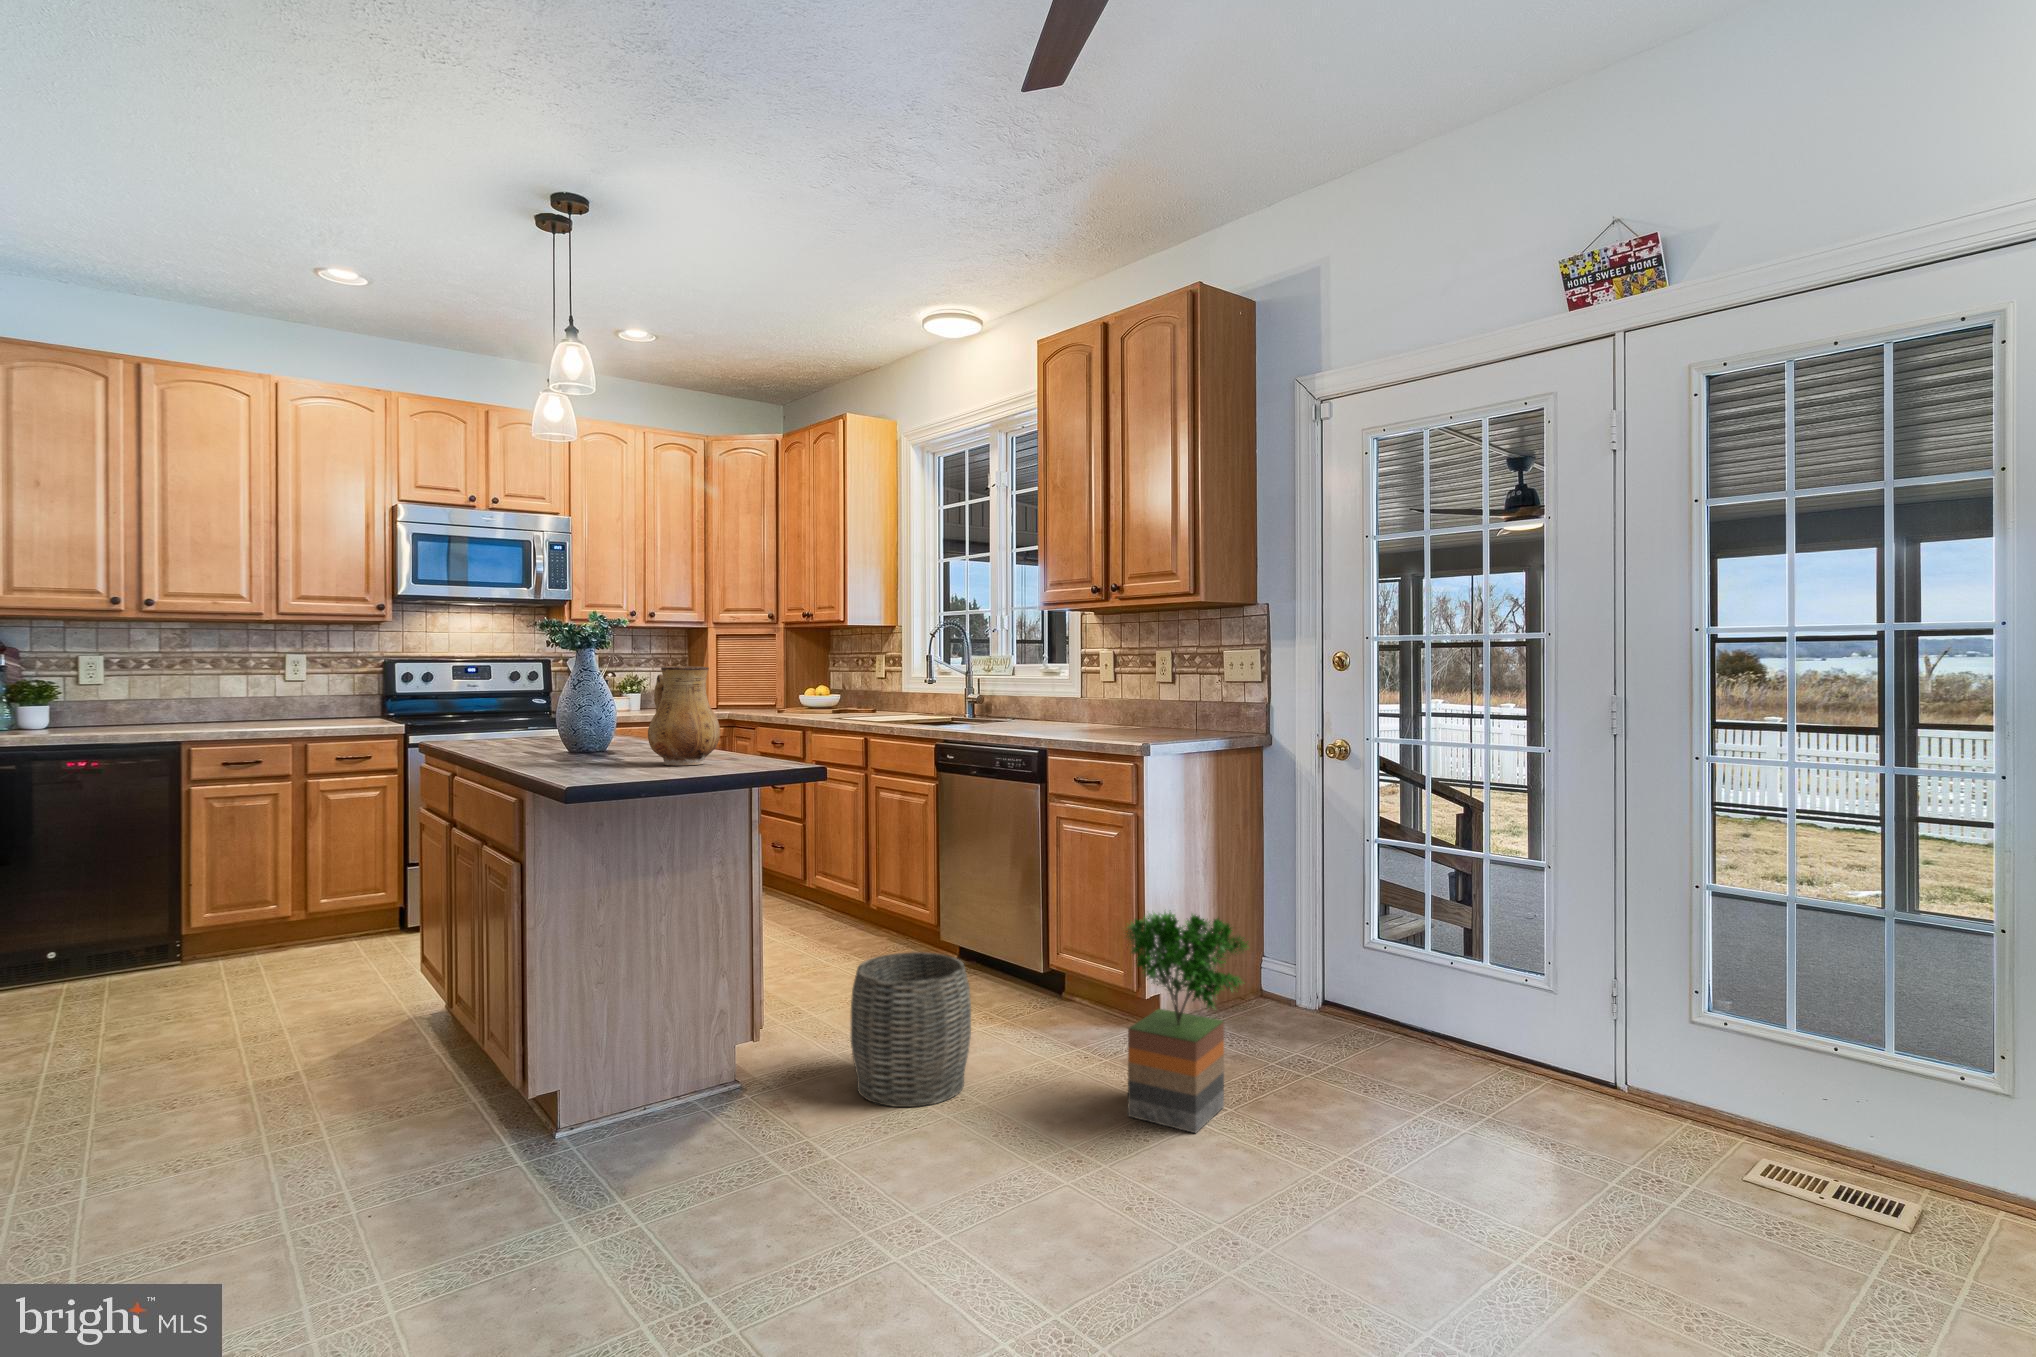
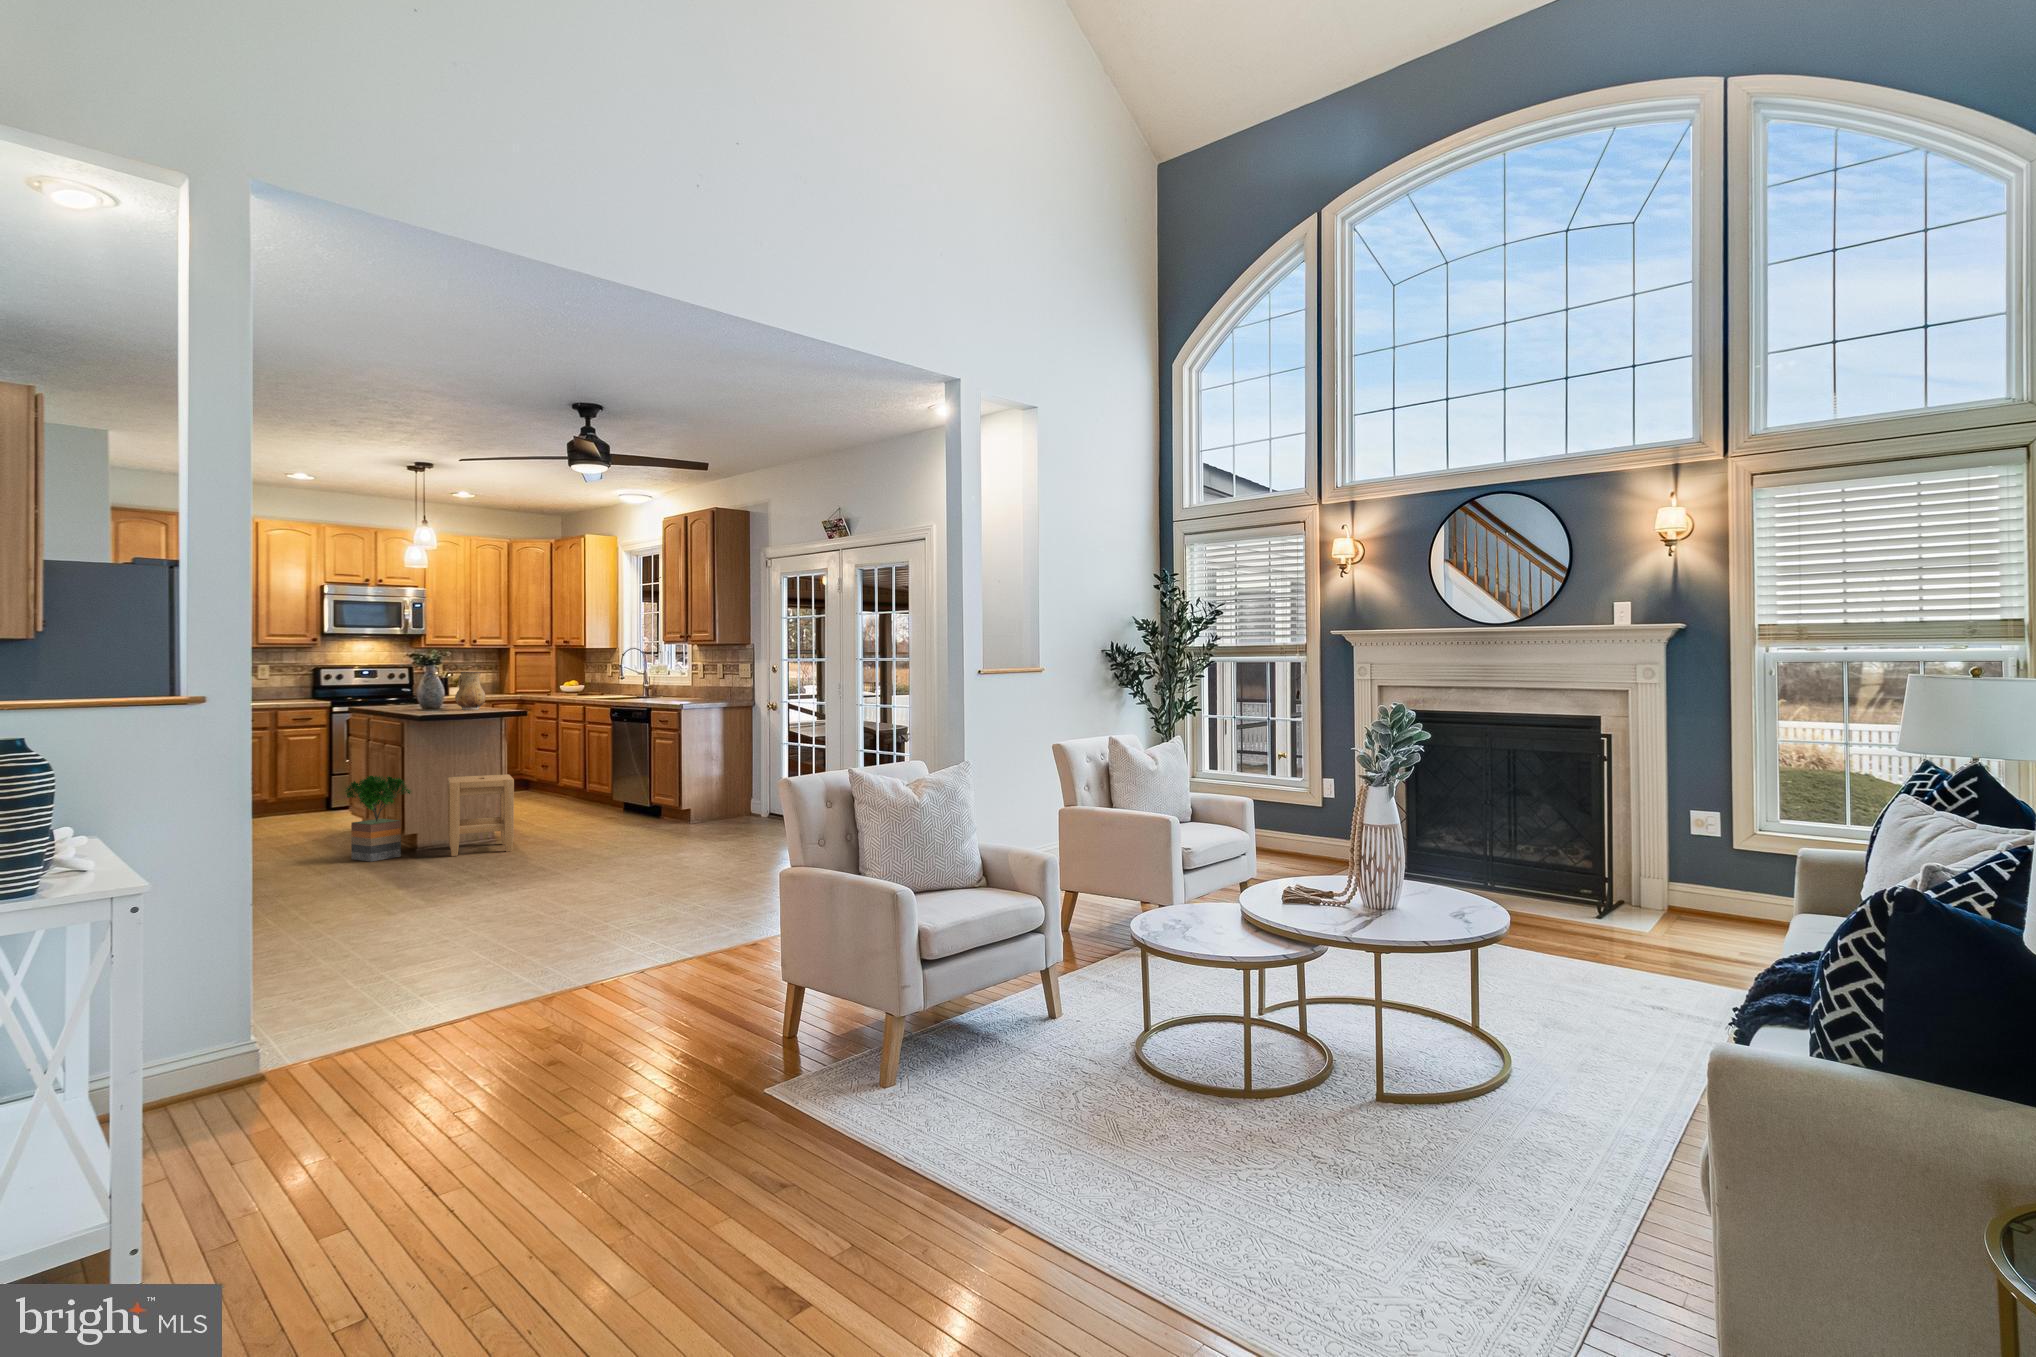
potted tree: present [1126,912,1249,1133] -> present [345,776,411,862]
stool: none [633,940,816,1216] -> present [448,774,514,856]
woven basket: present [851,952,971,1107] -> none [541,787,592,840]

